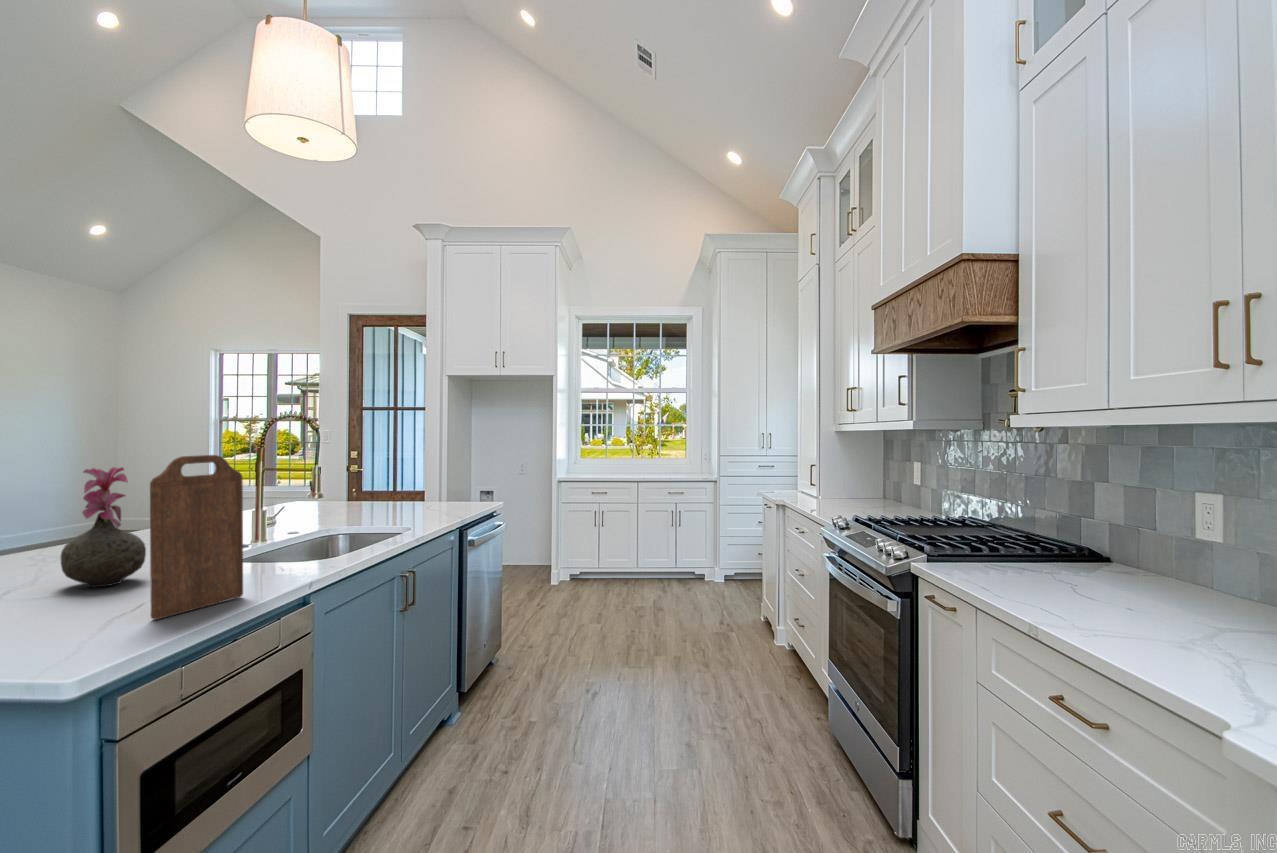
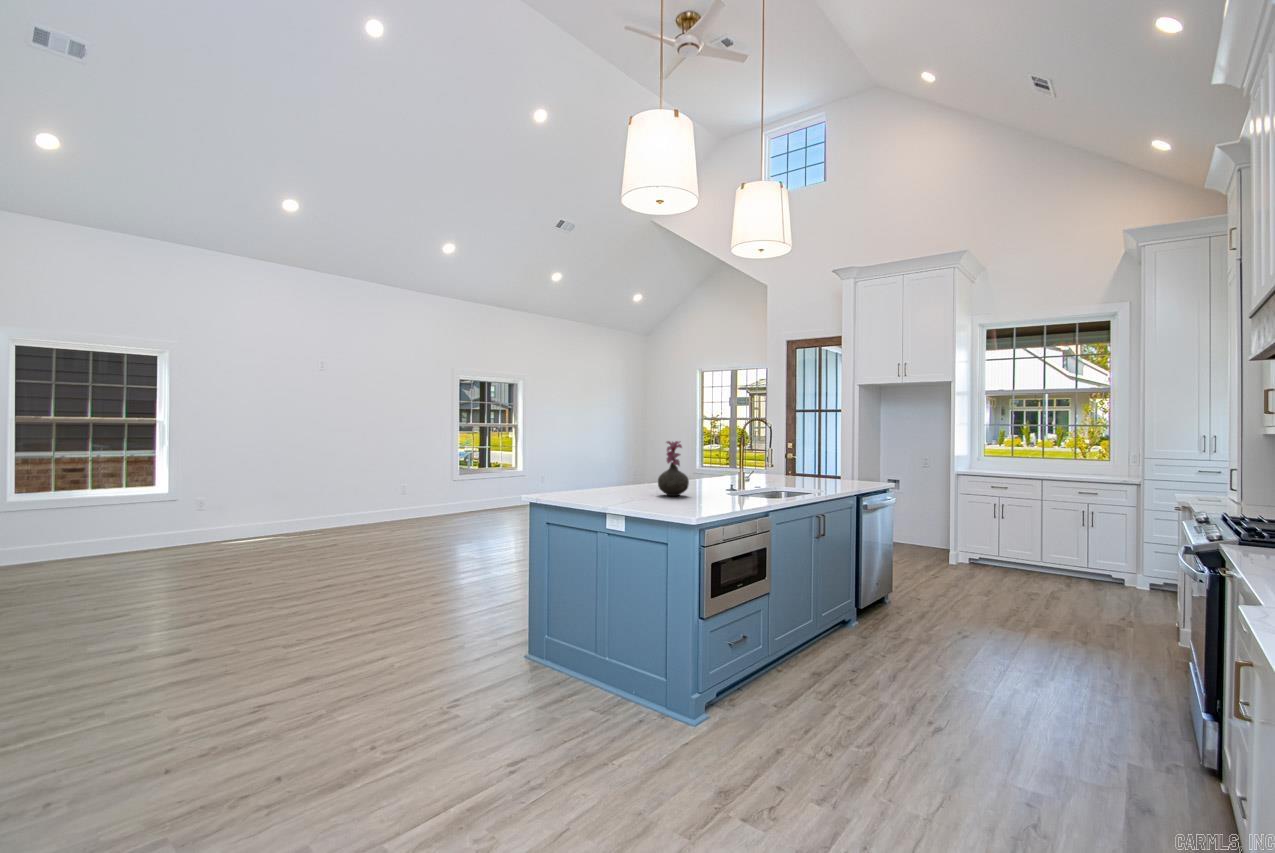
cutting board: present [150,455,243,620] -> none [697,435,731,508]

